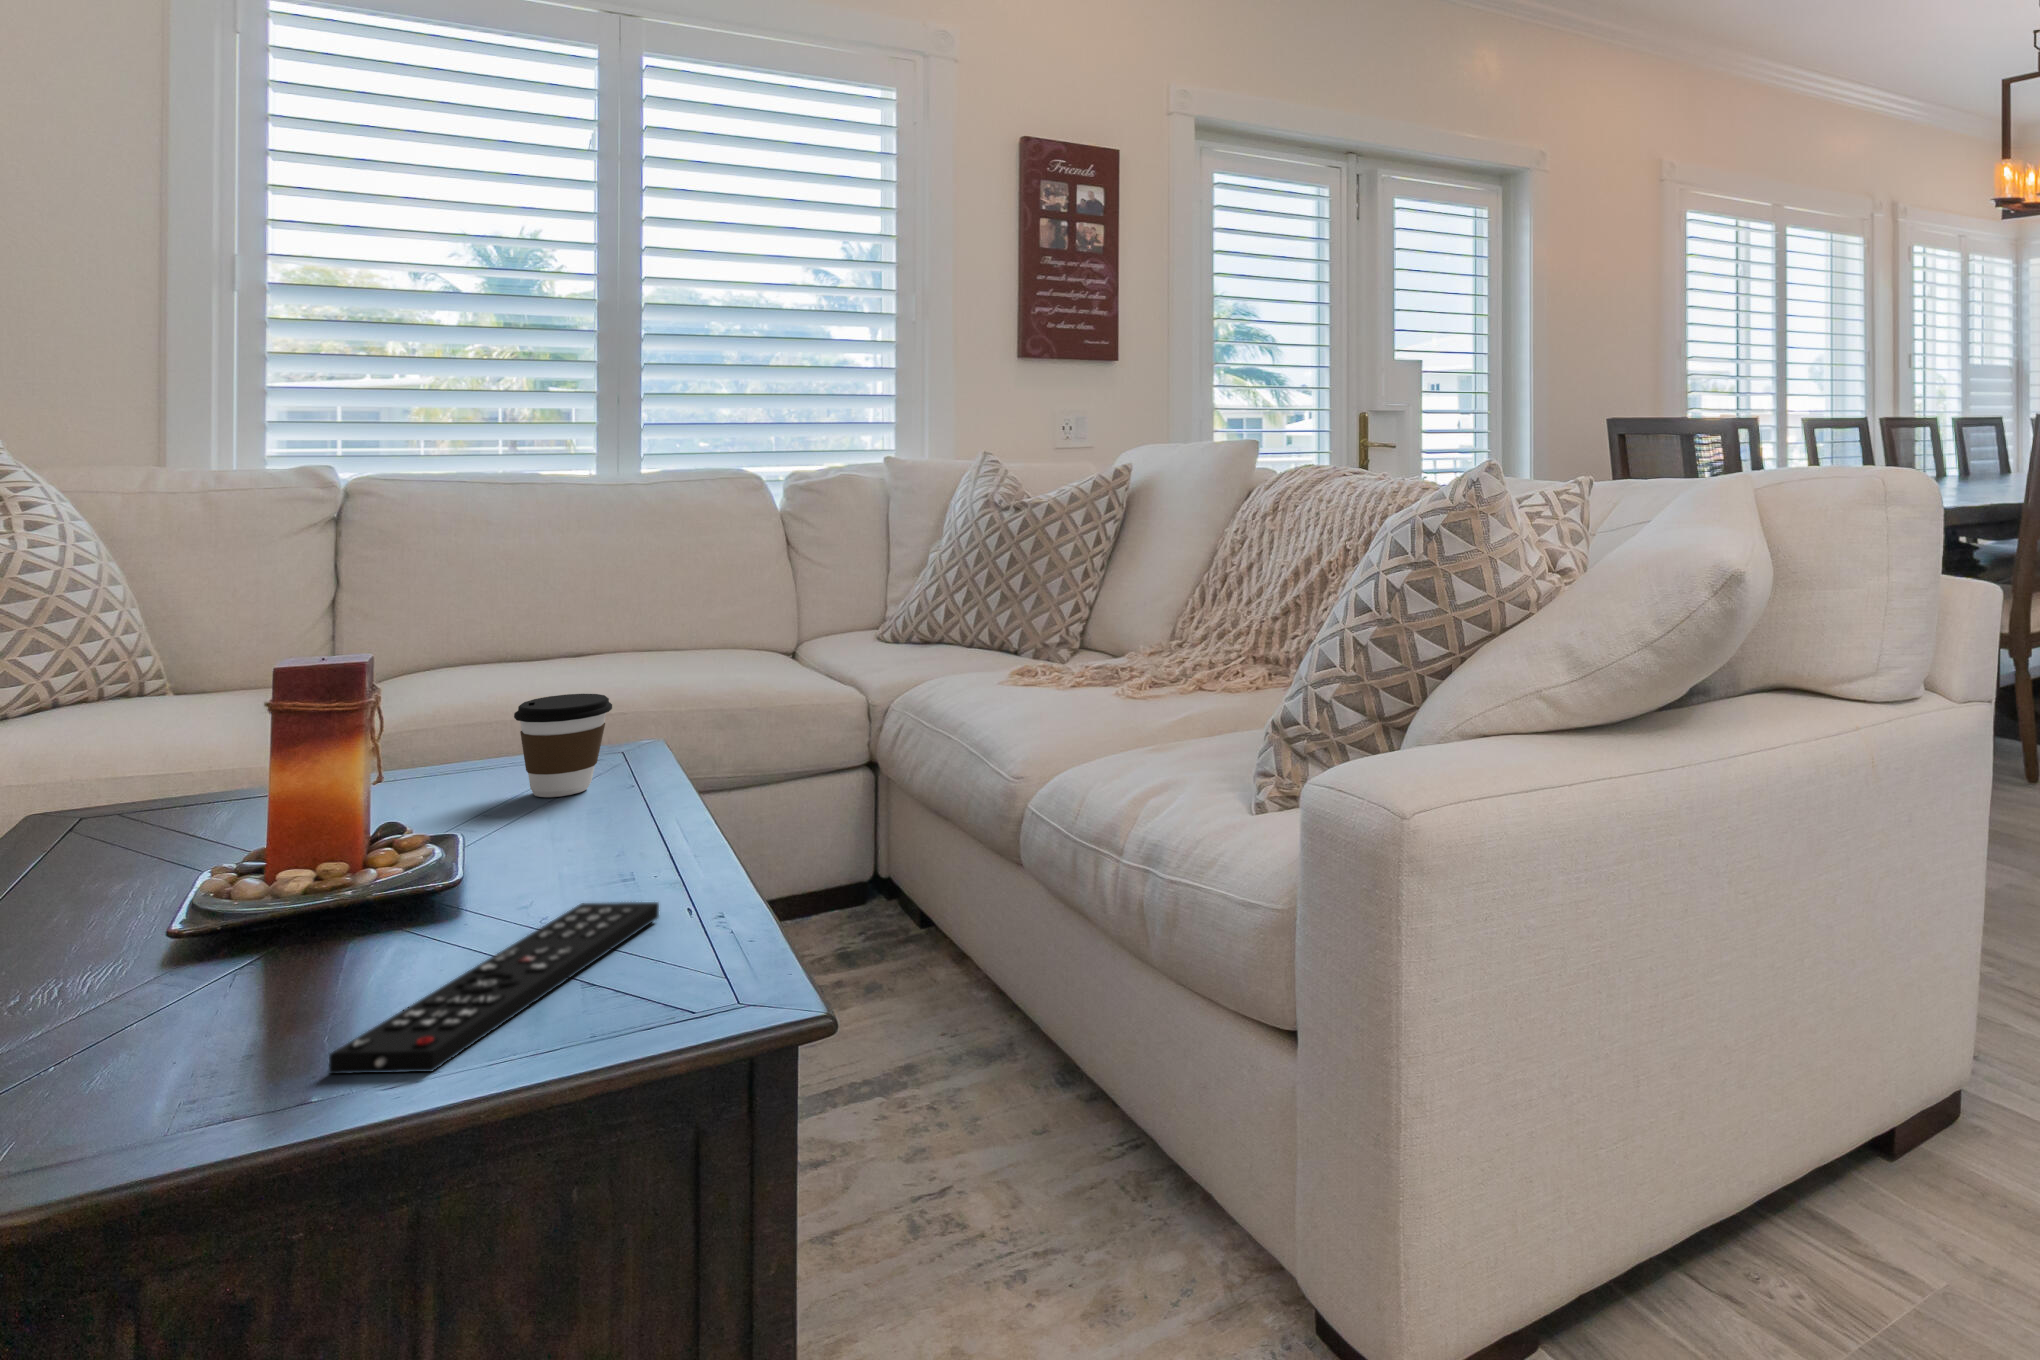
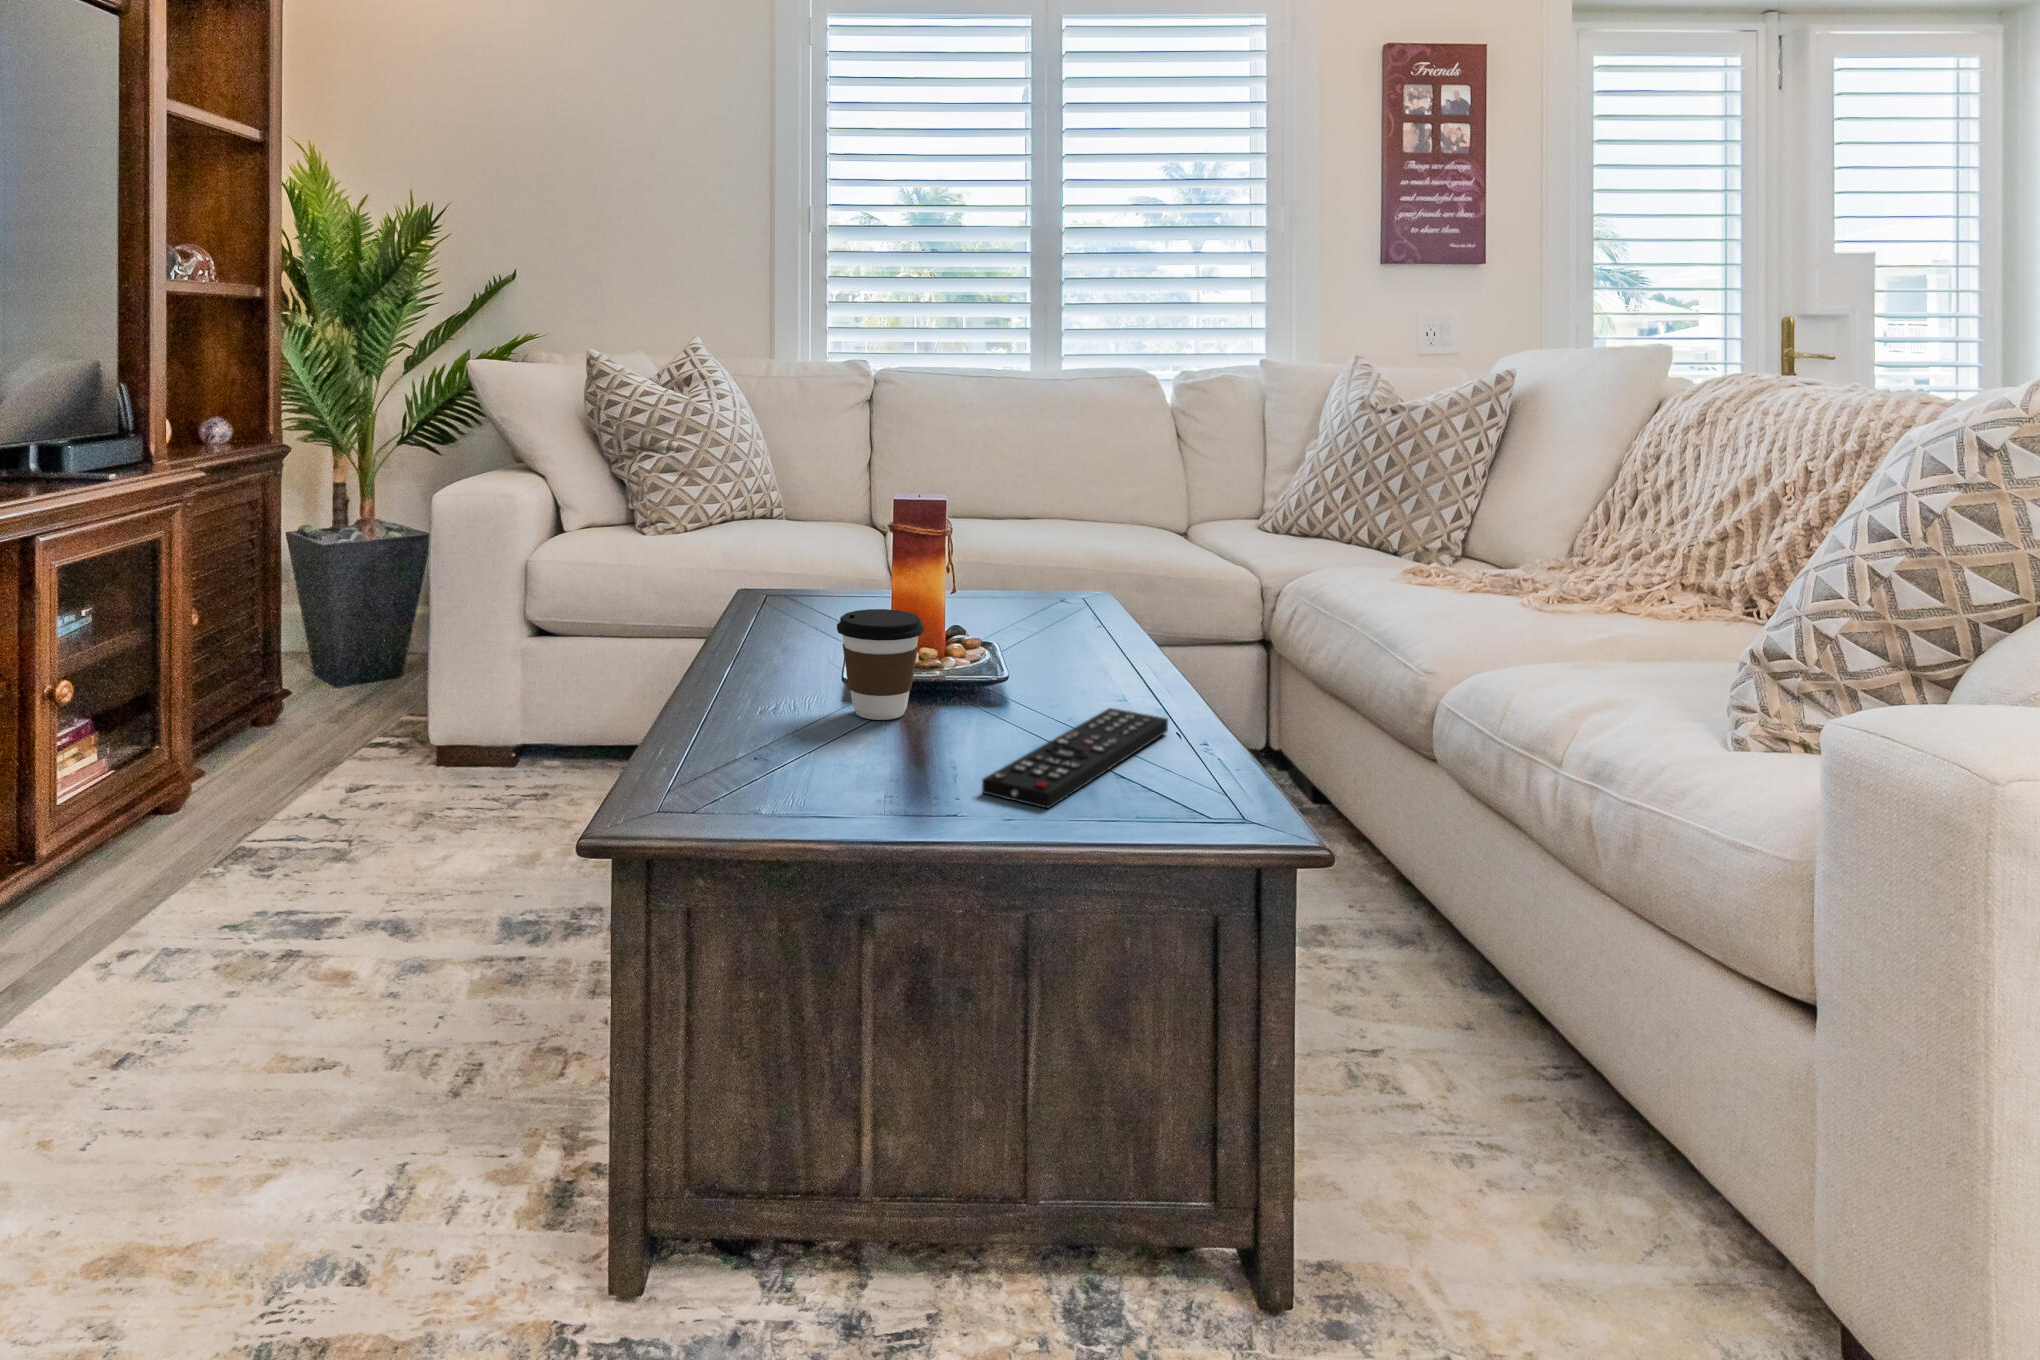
coffee cup: present [514,694,612,797] -> present [837,609,924,720]

